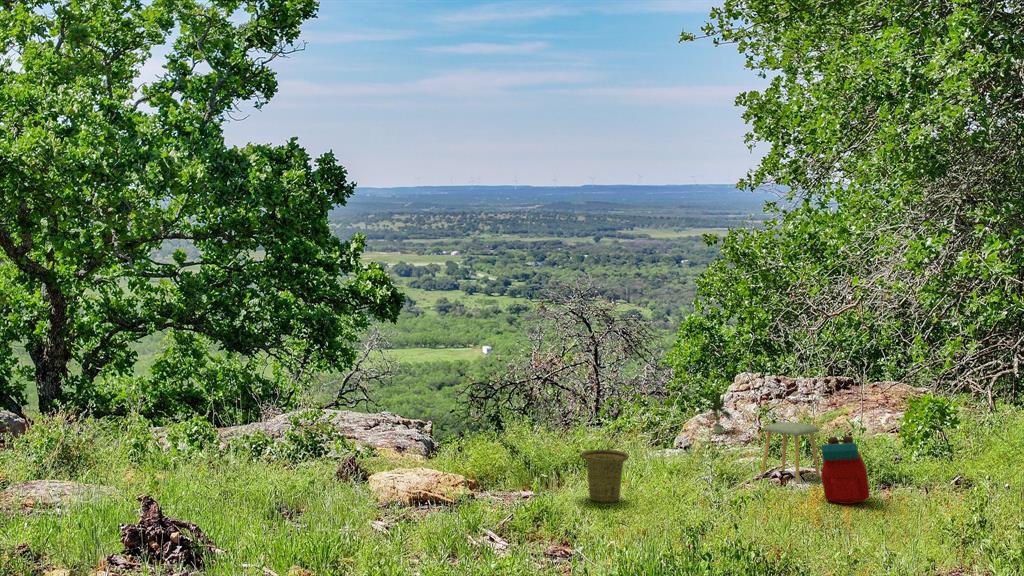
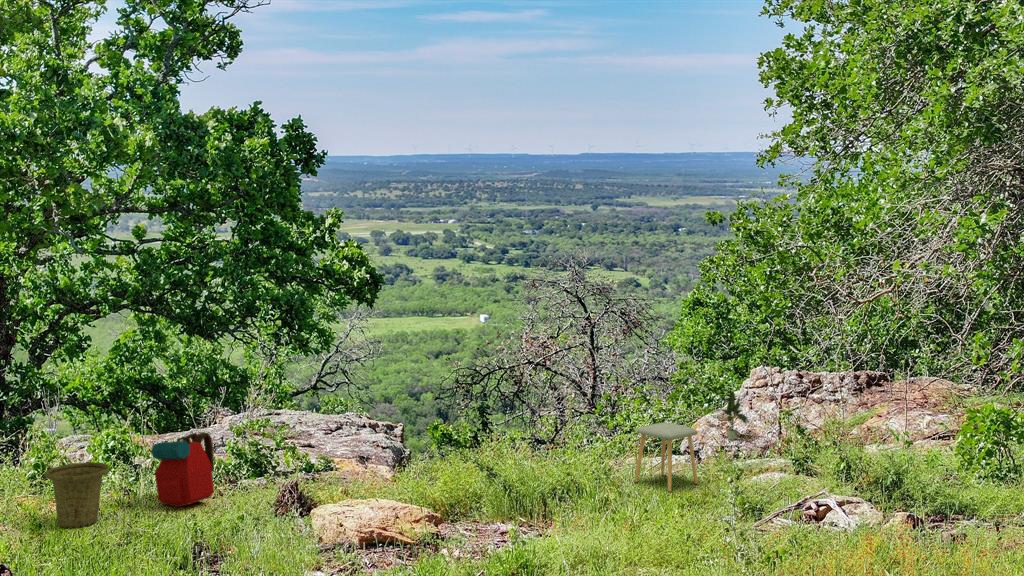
stool: present [761,422,820,484] -> present [634,423,698,492]
backpack: present [821,436,870,504] -> present [151,432,214,507]
basket: present [581,449,629,503] -> present [45,462,110,529]

